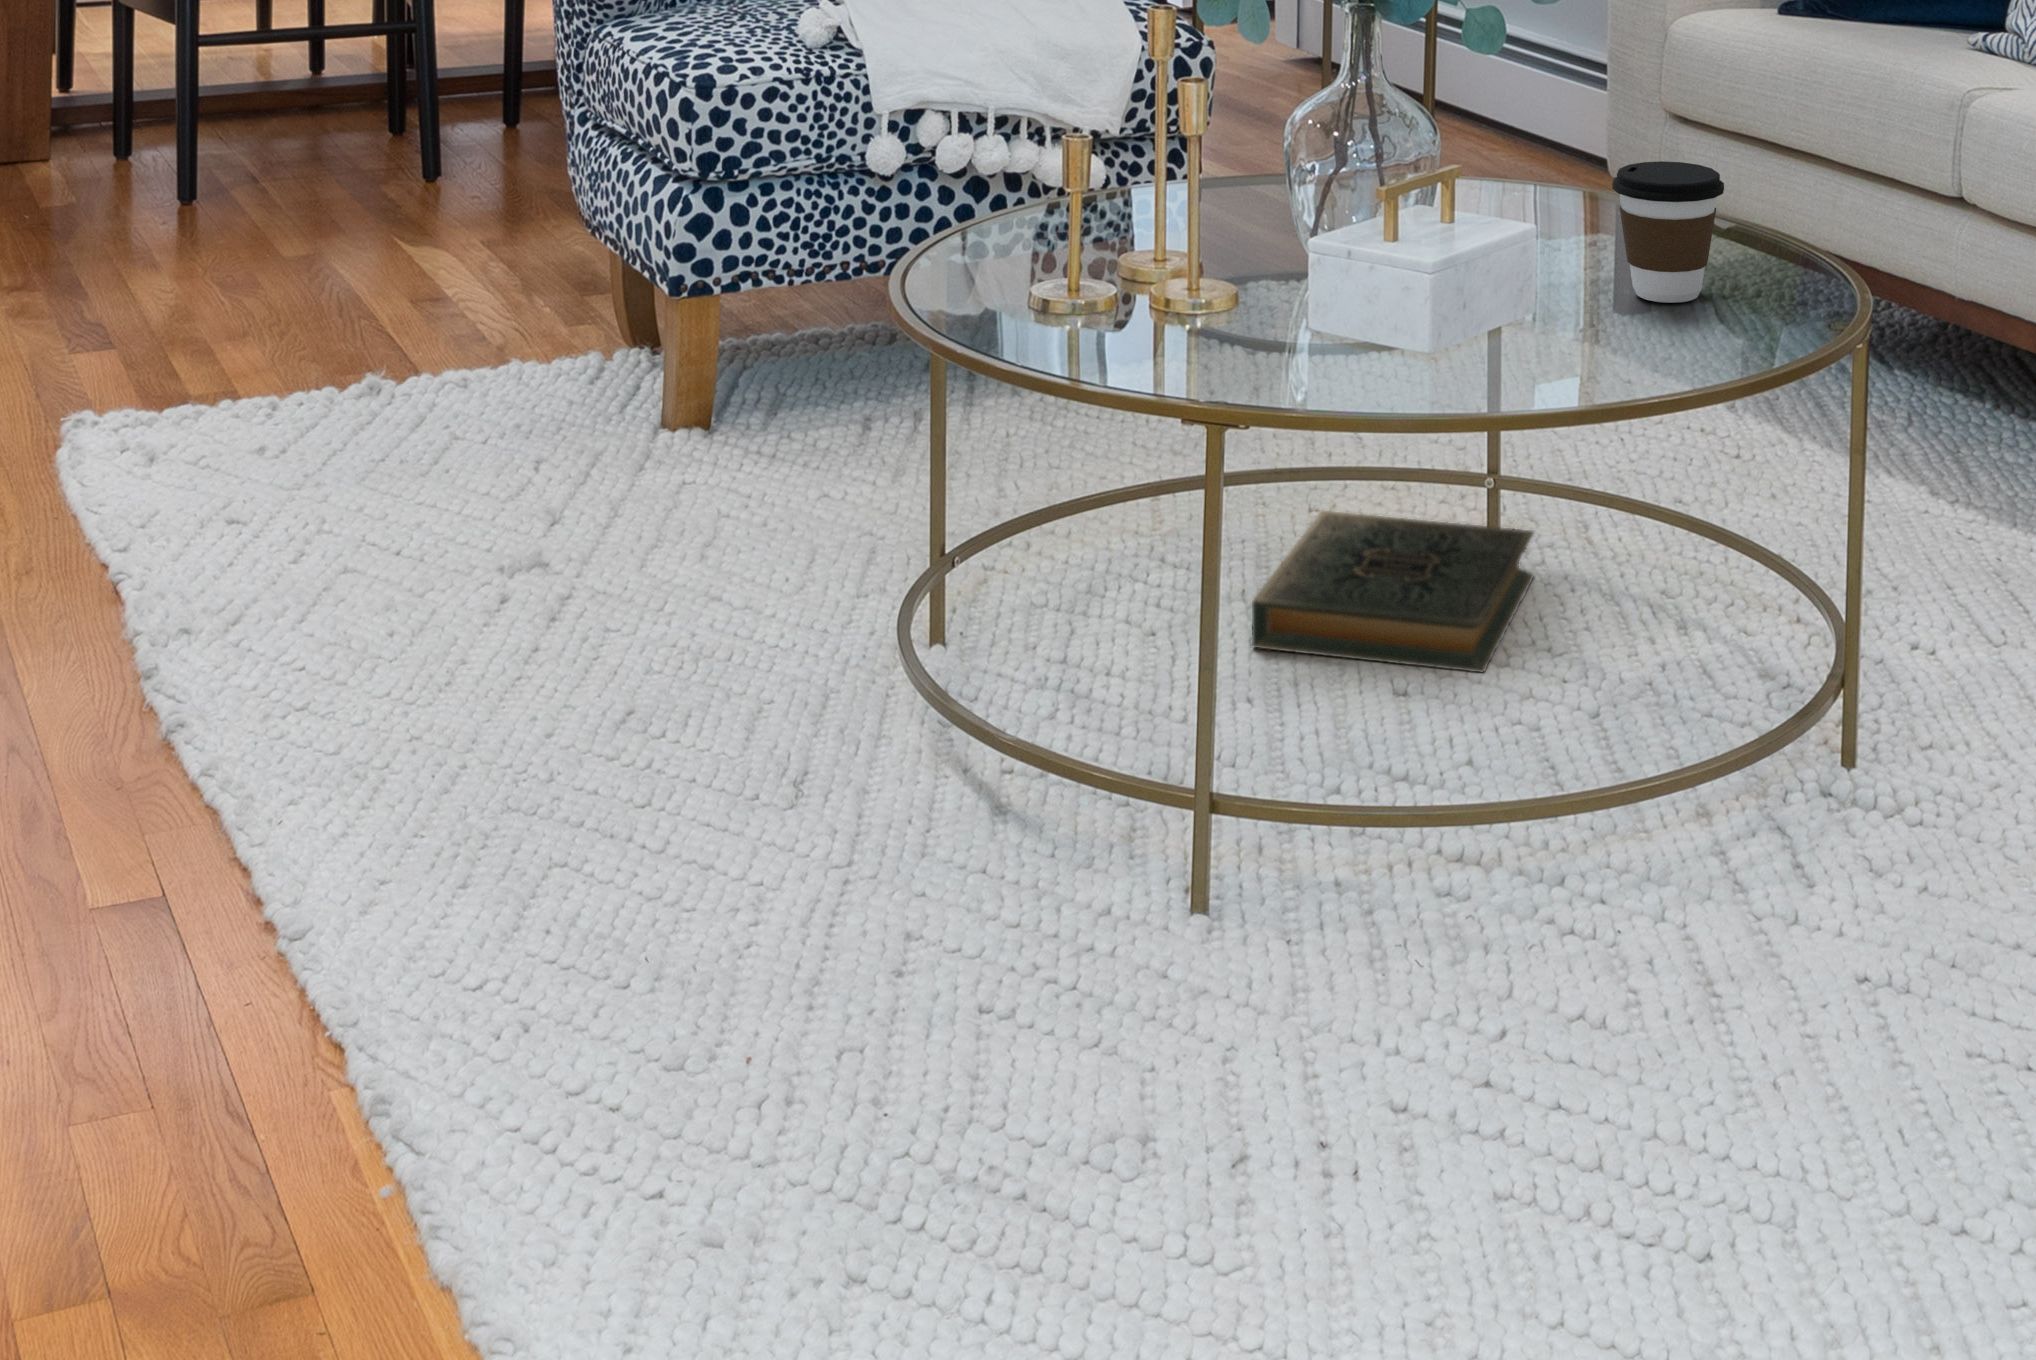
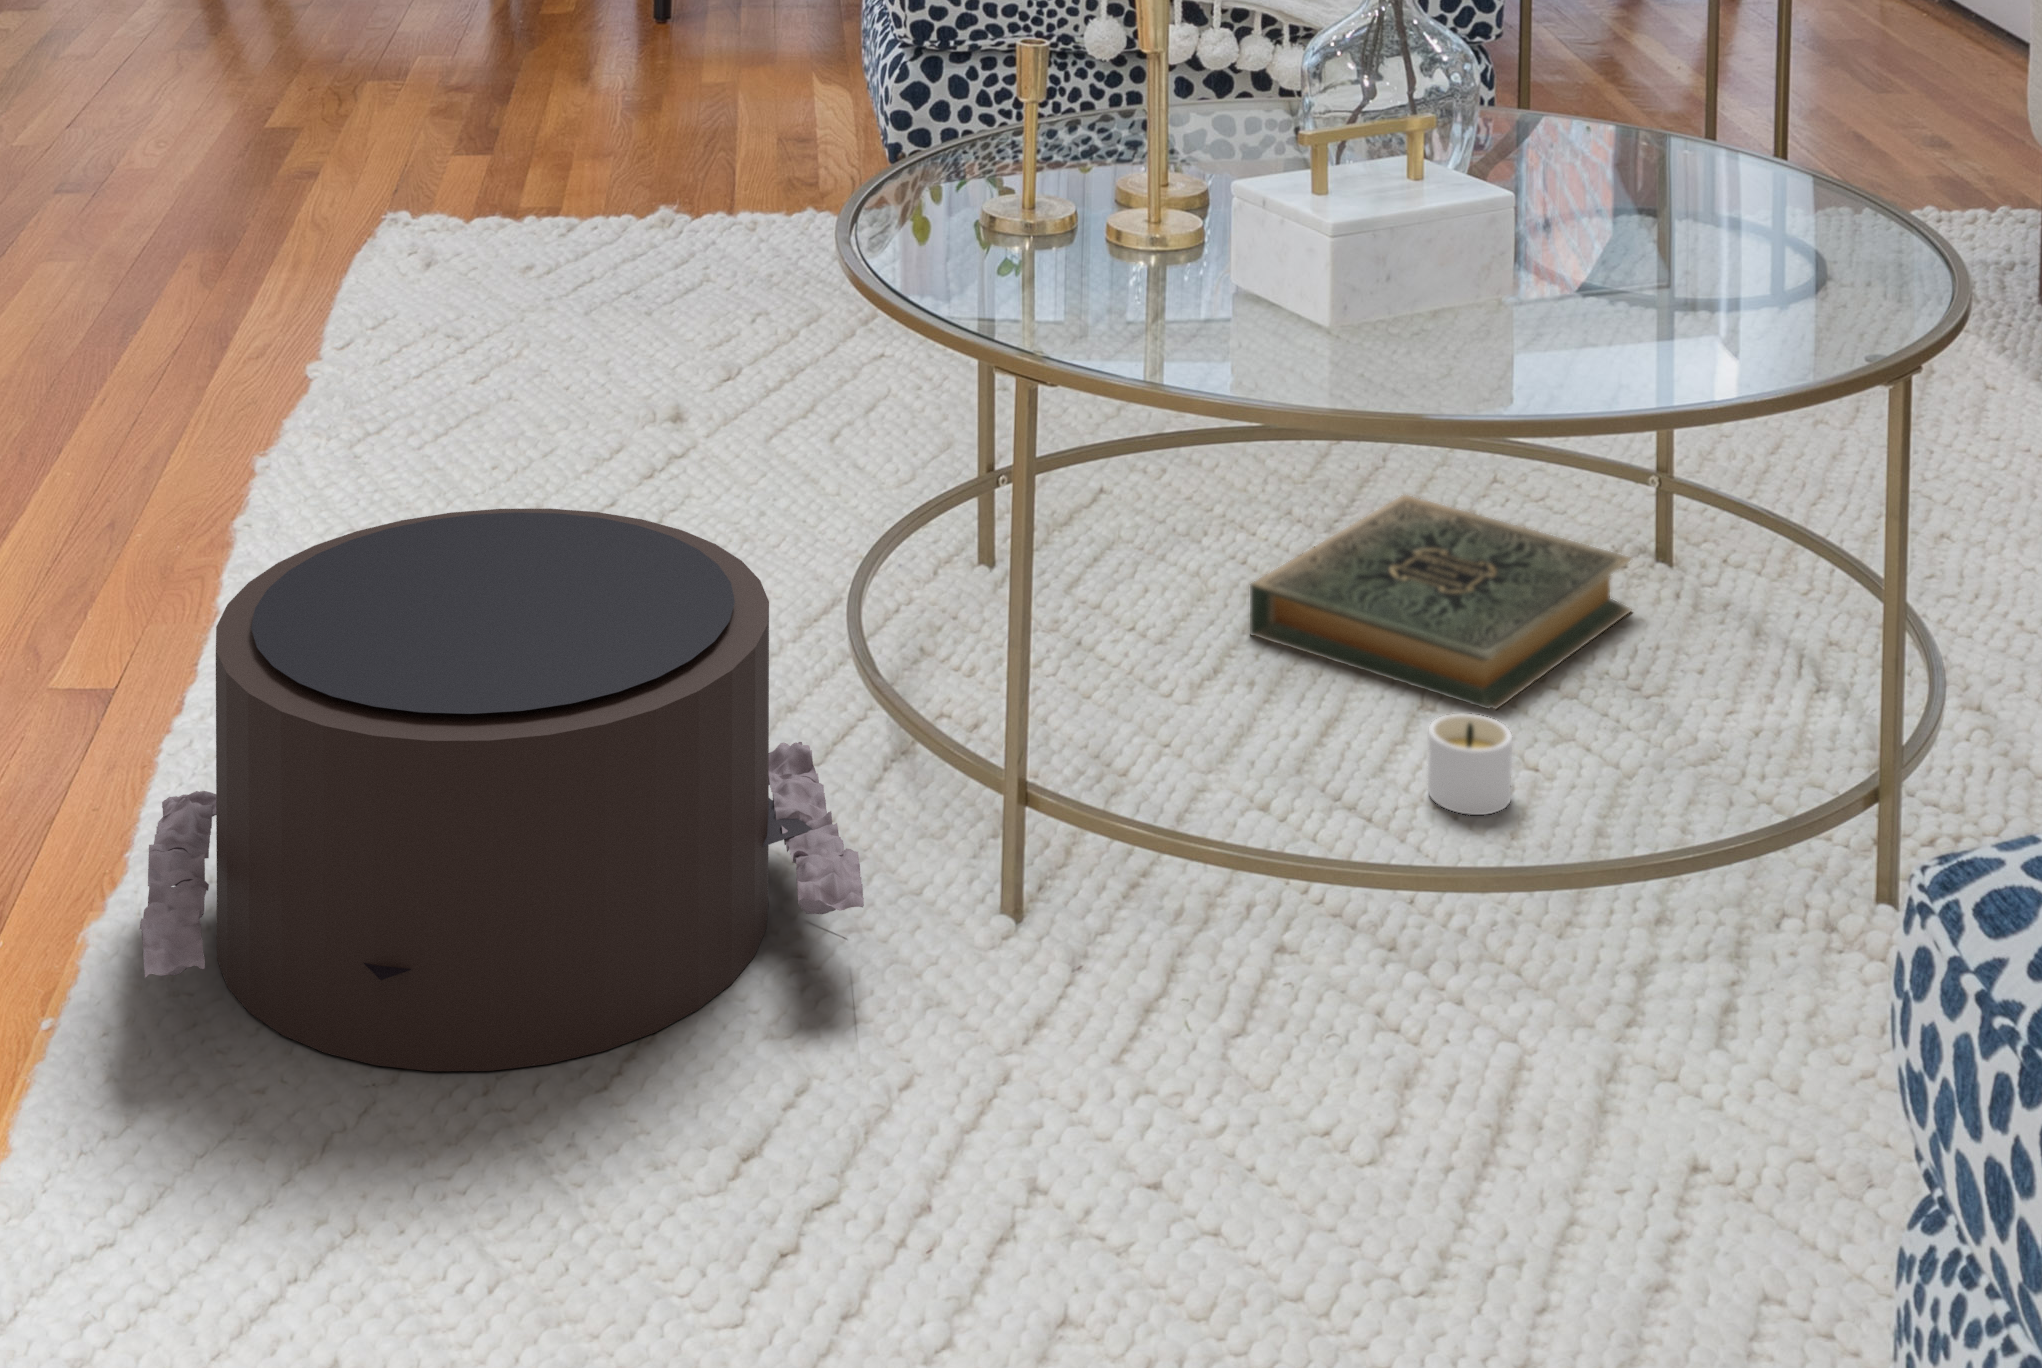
coffee cup: present [1612,161,1724,303] -> none [1614,136,1752,310]
pouf: none [422,613,1151,1146] -> present [139,509,864,1071]
candle: none [1480,668,1573,750] -> present [1428,714,1512,815]

